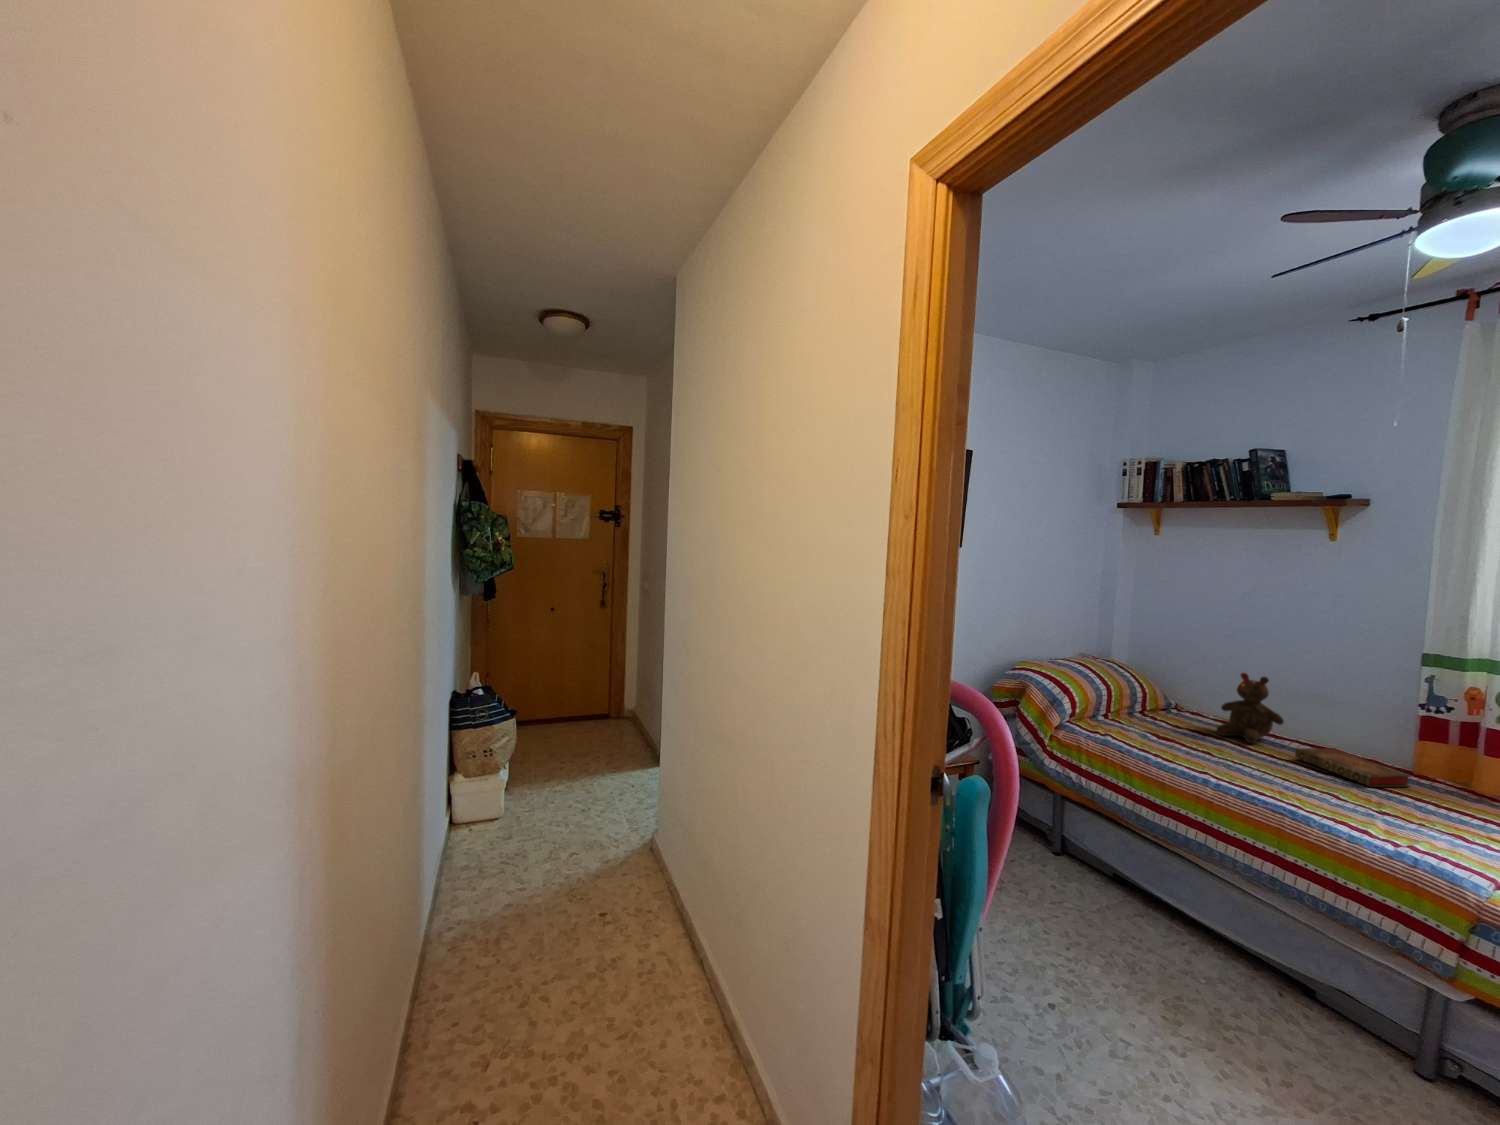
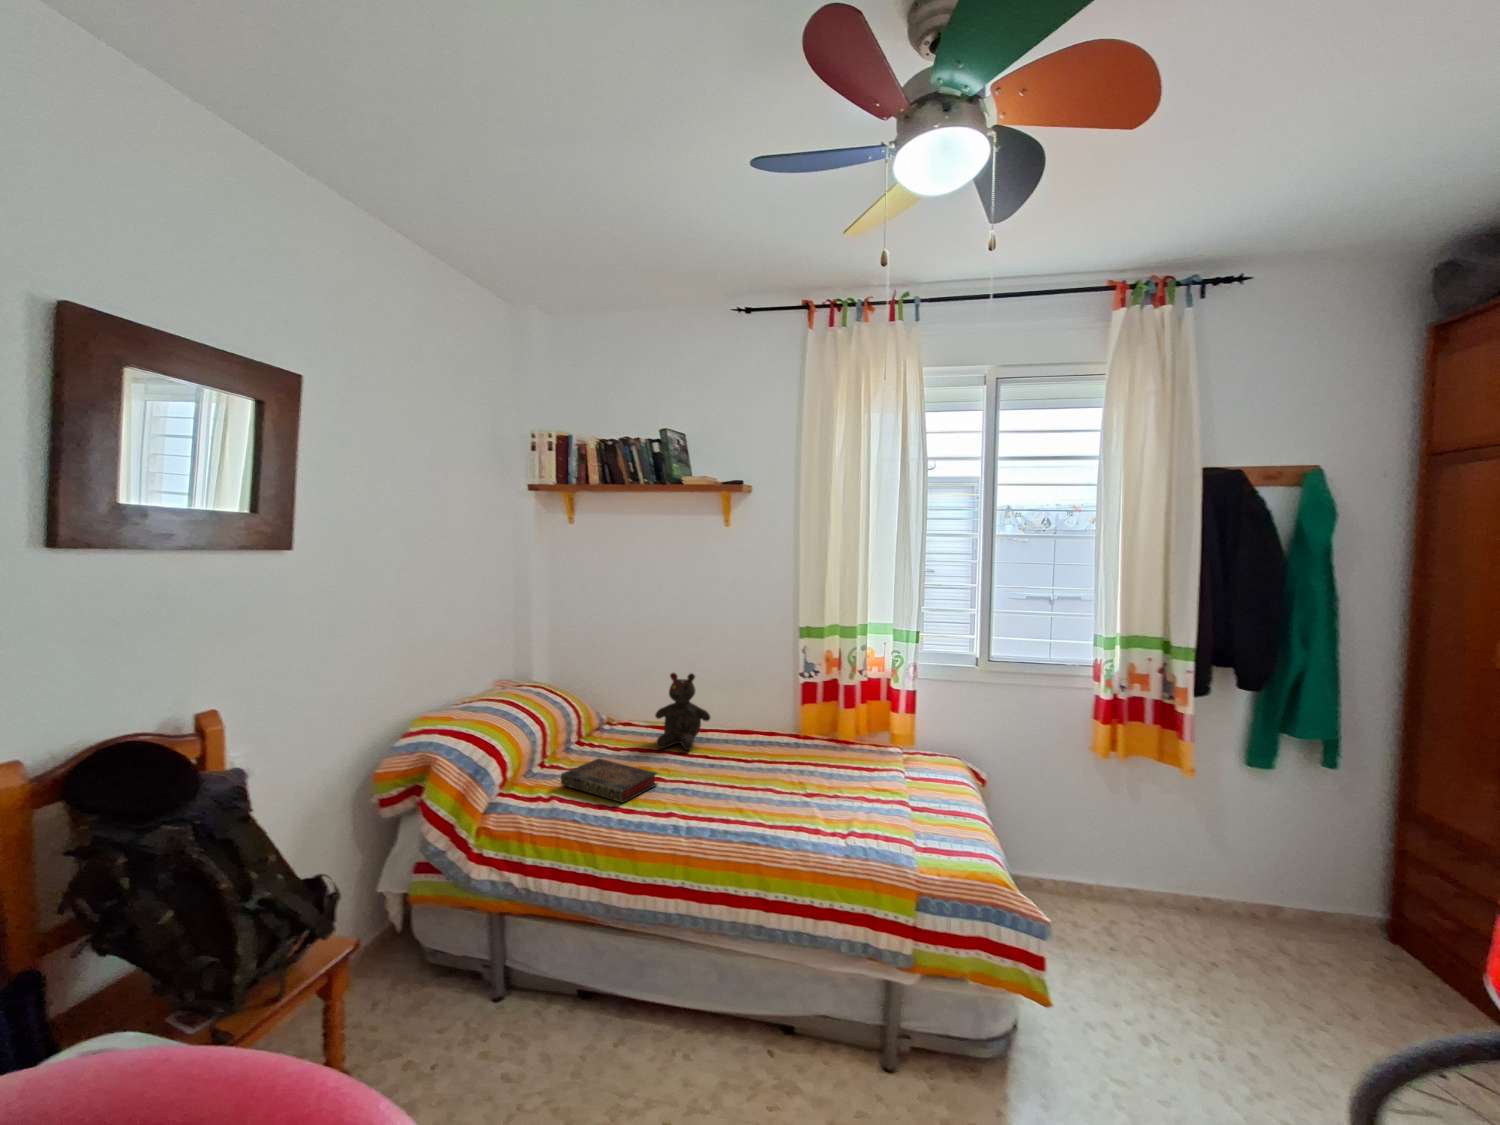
book: present [1295,748,1411,787] -> present [561,758,657,803]

